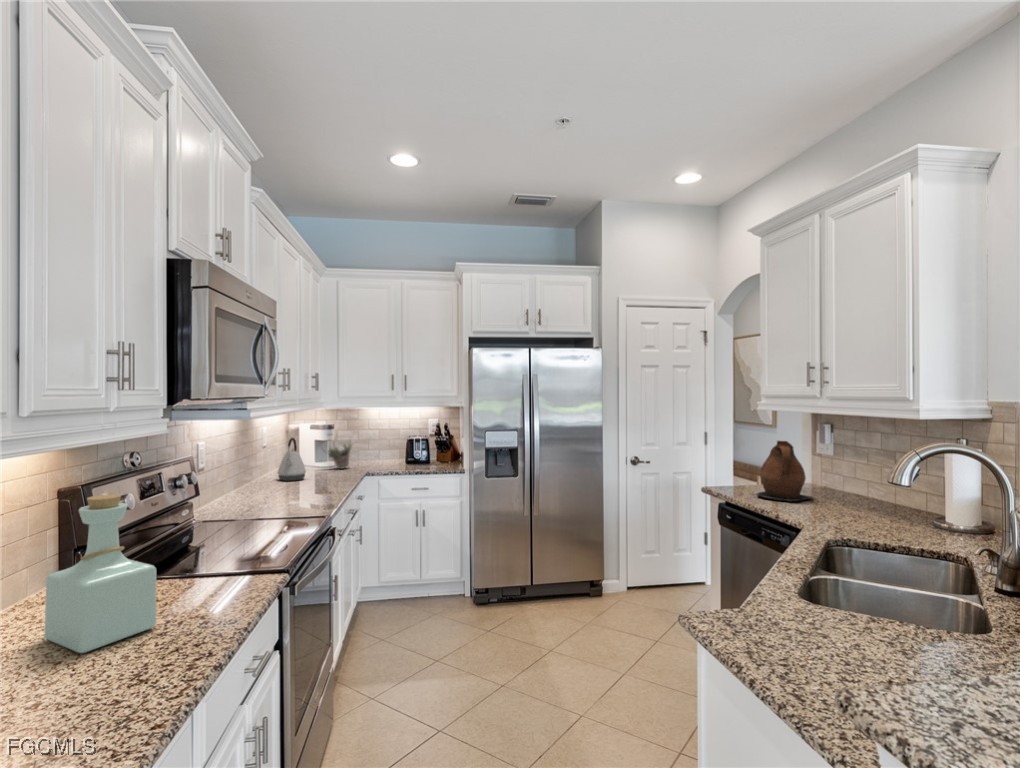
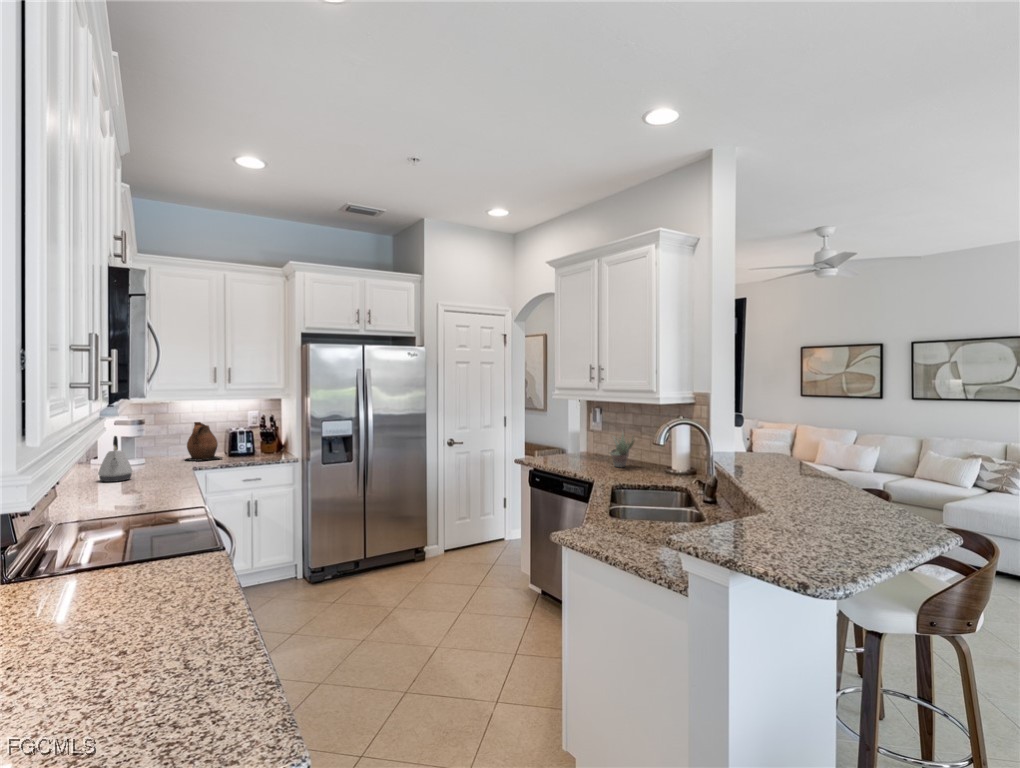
ceramic pitcher: present [756,441,812,501] -> present [186,422,222,461]
succulent plant: present [322,442,352,469] -> present [610,431,634,467]
bottle: present [45,494,156,653] -> none [88,485,184,614]

